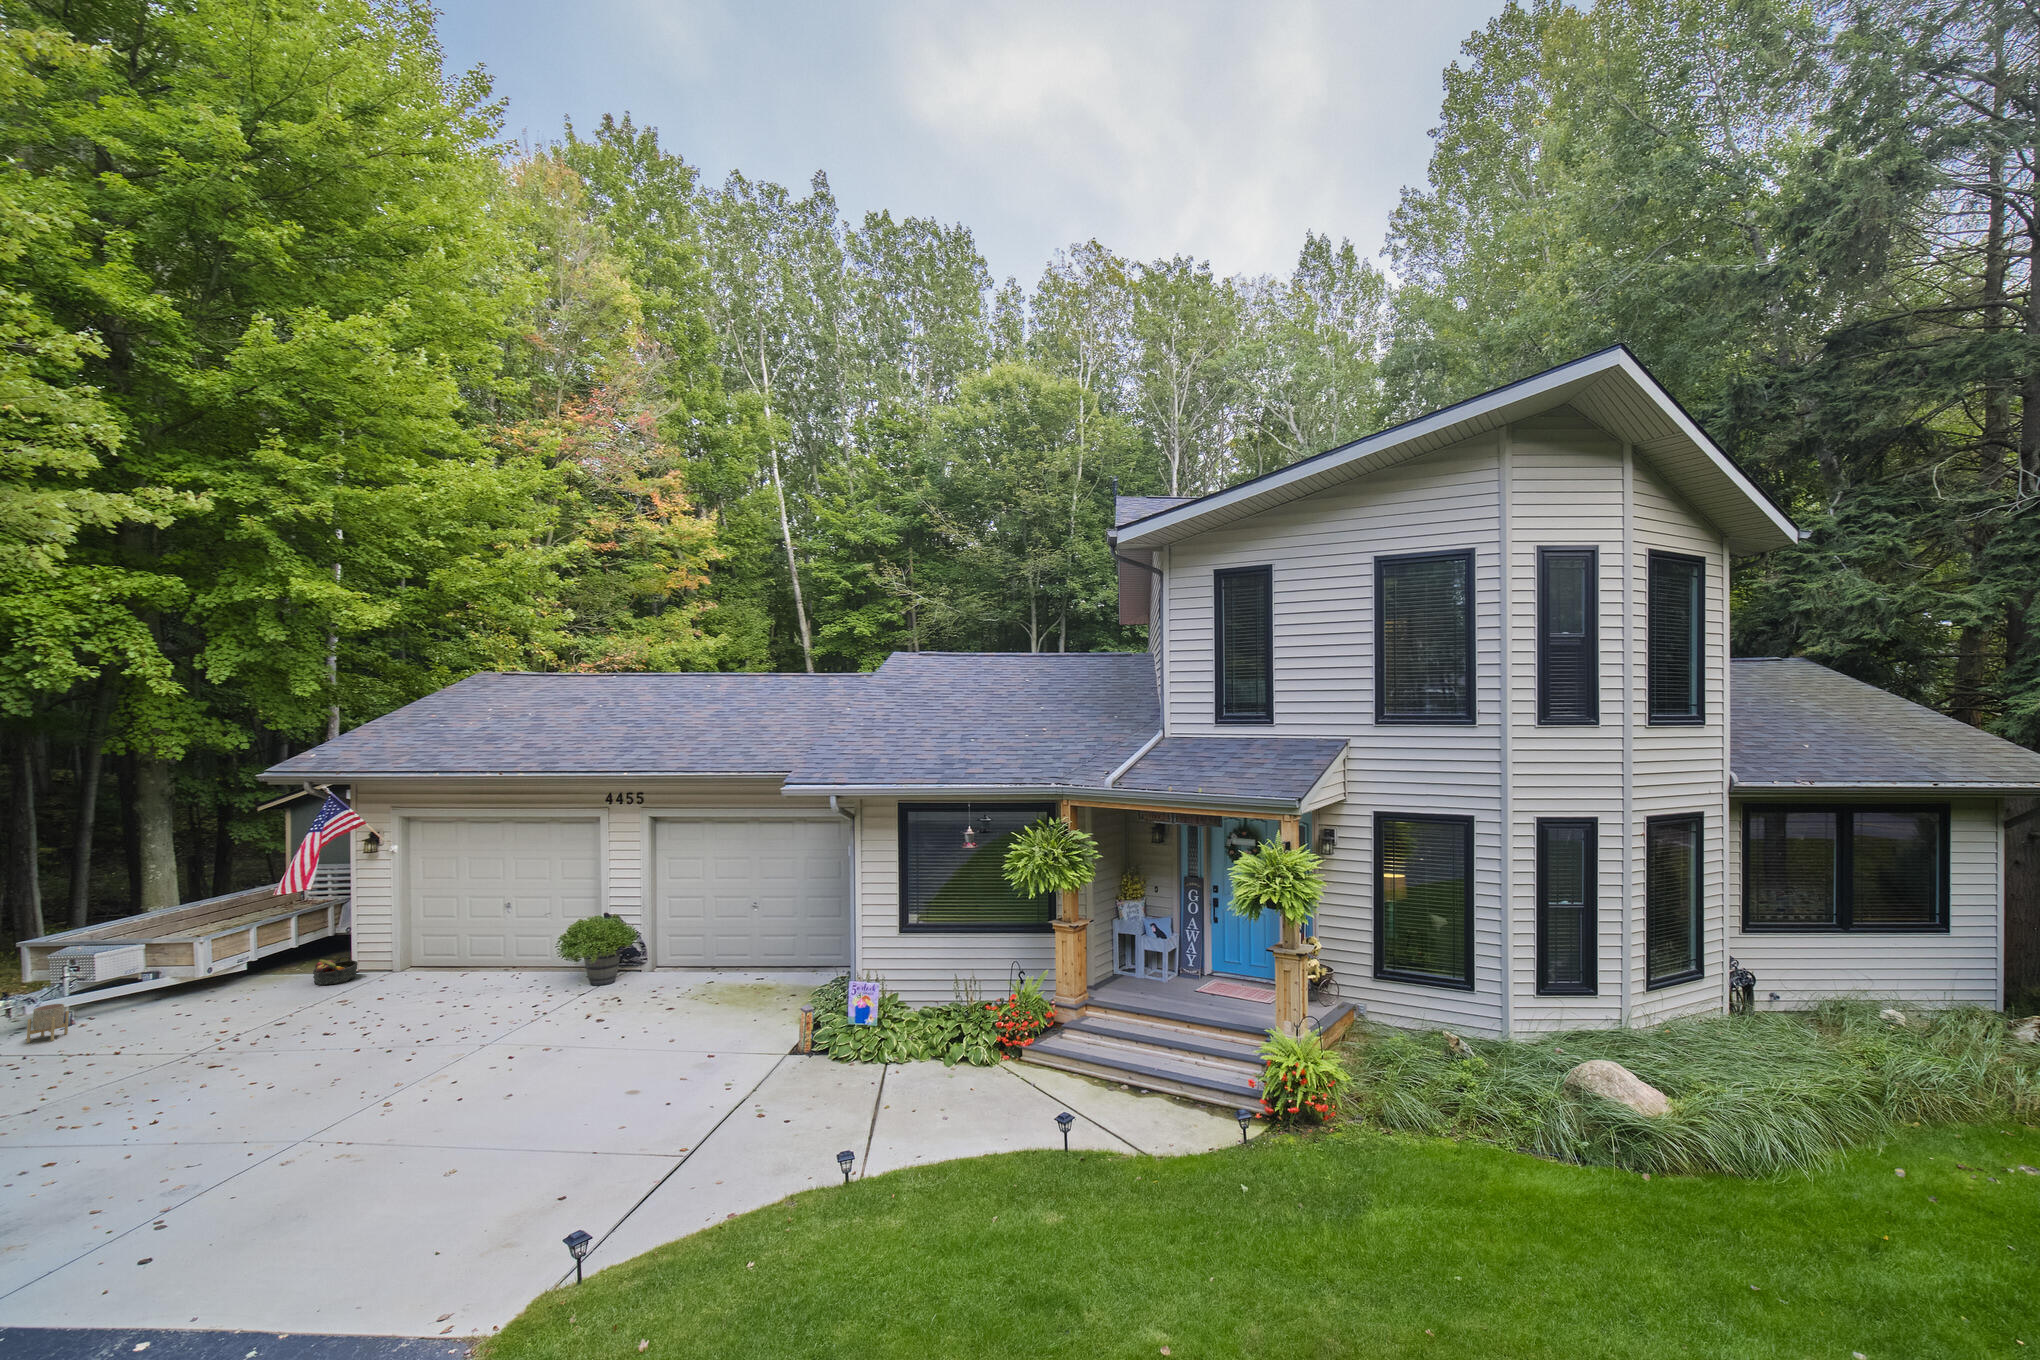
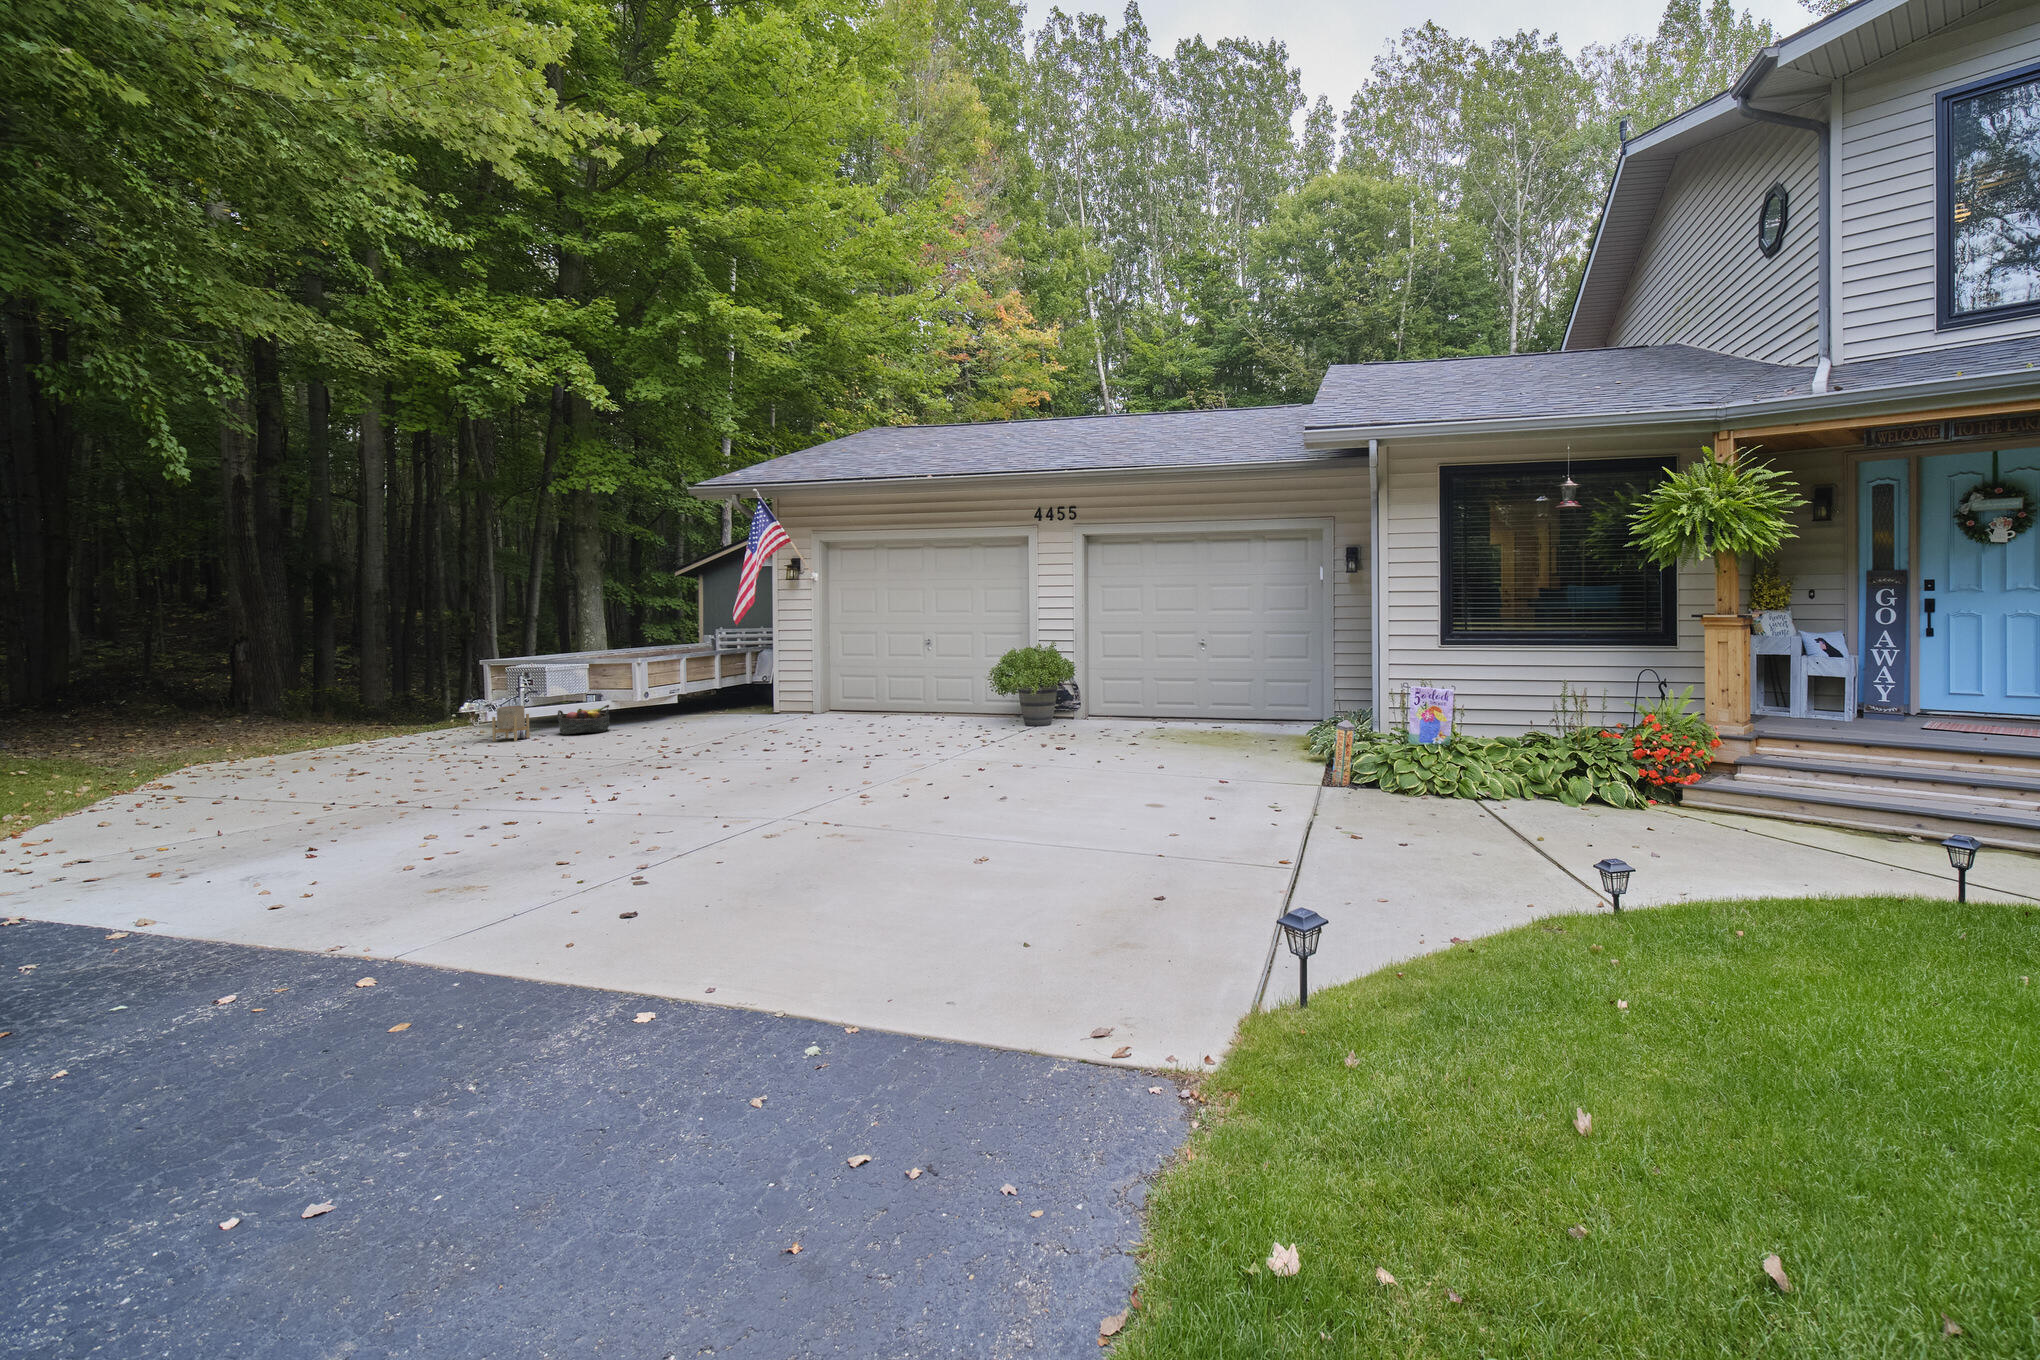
basket: present [313,956,358,985] -> present [558,705,610,735]

